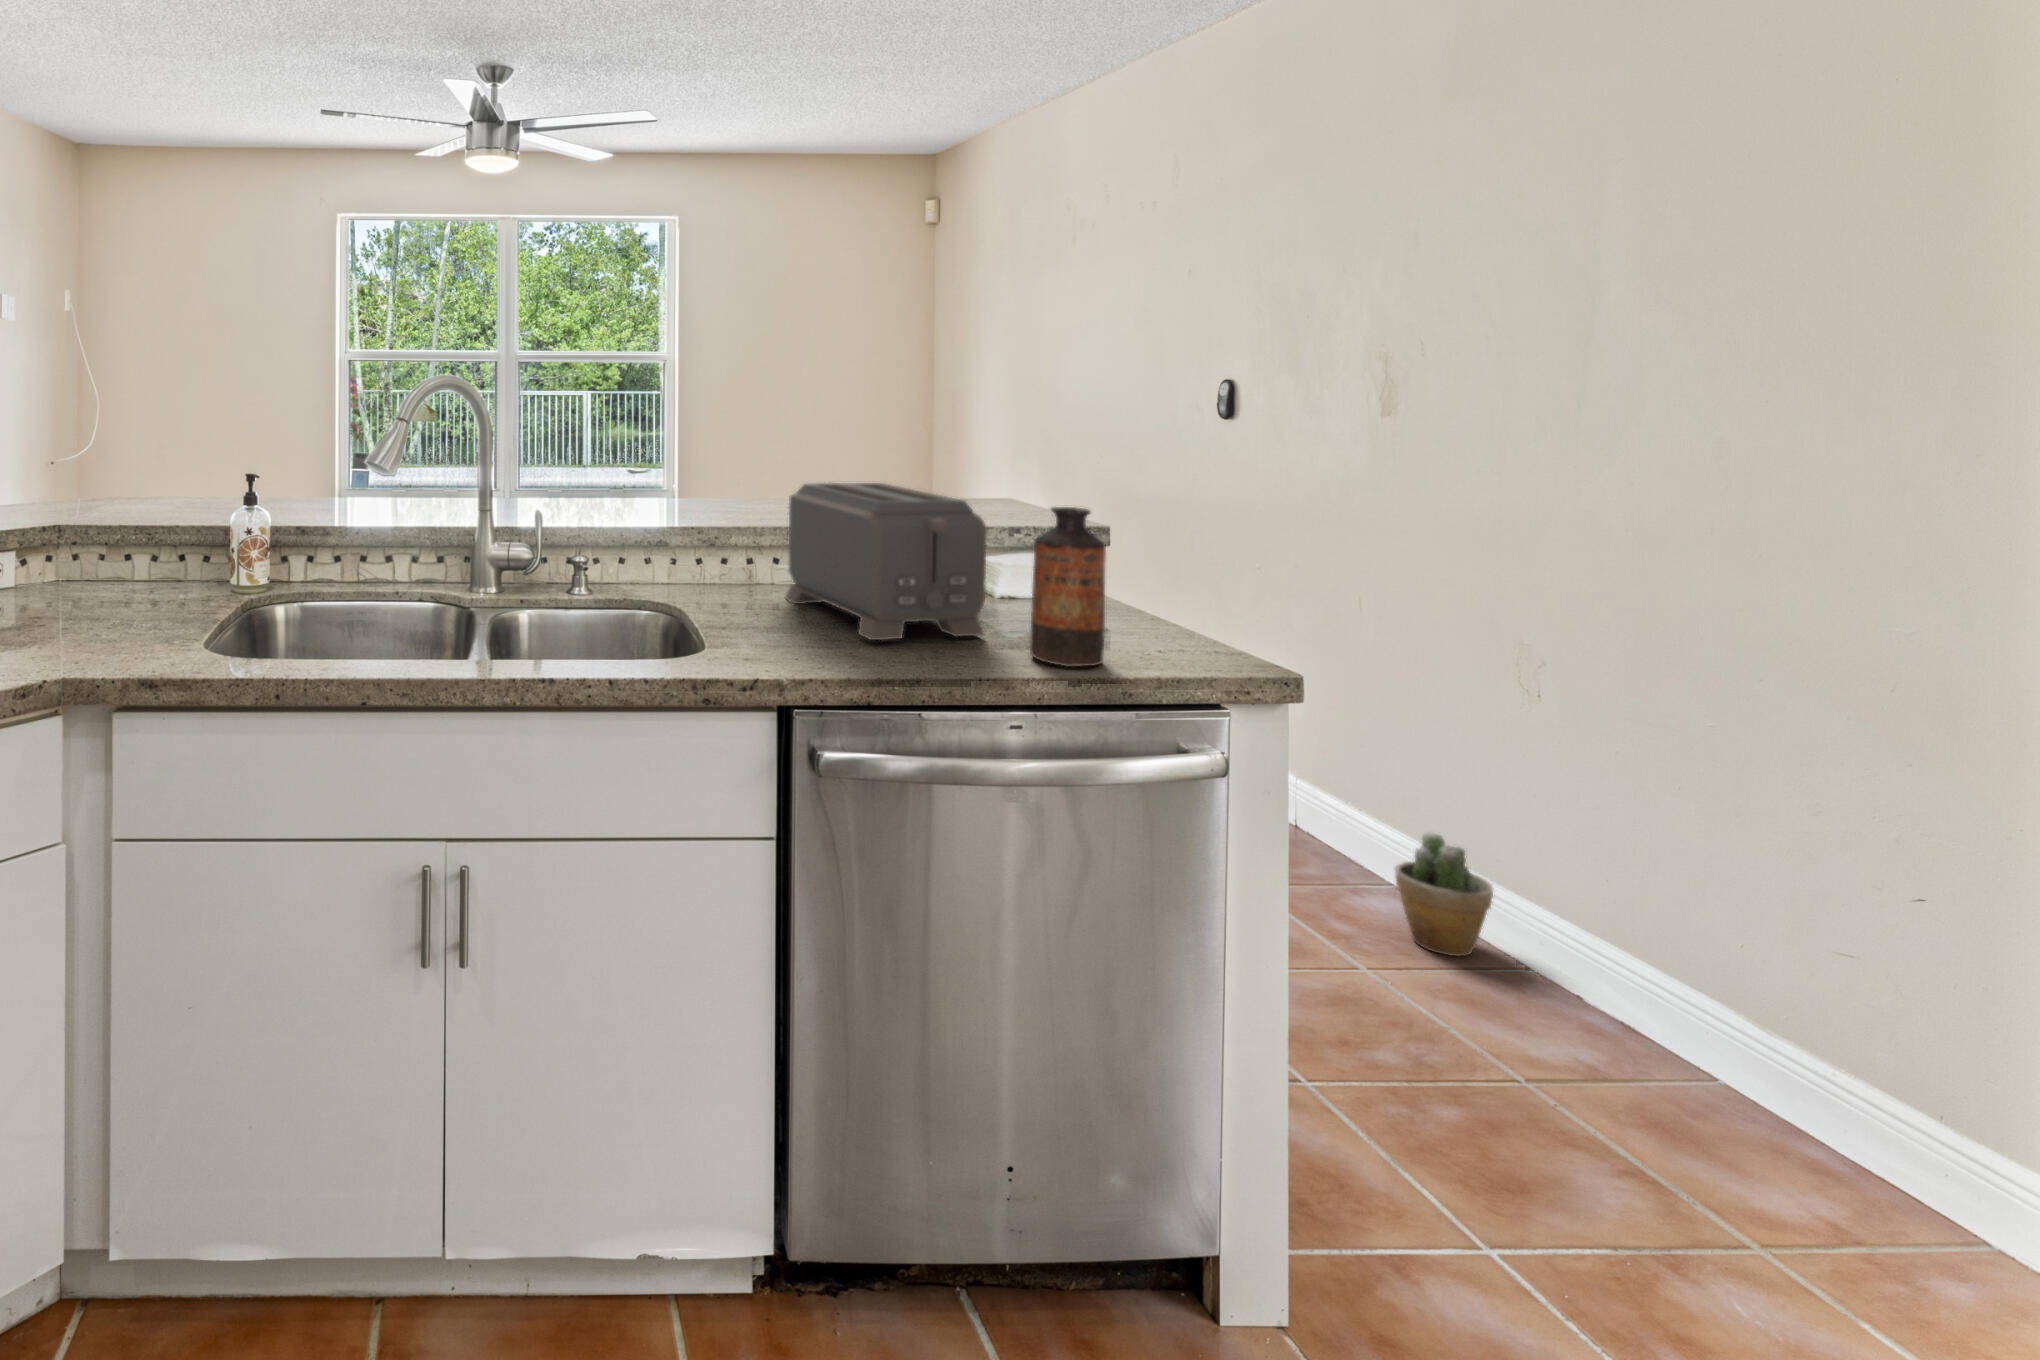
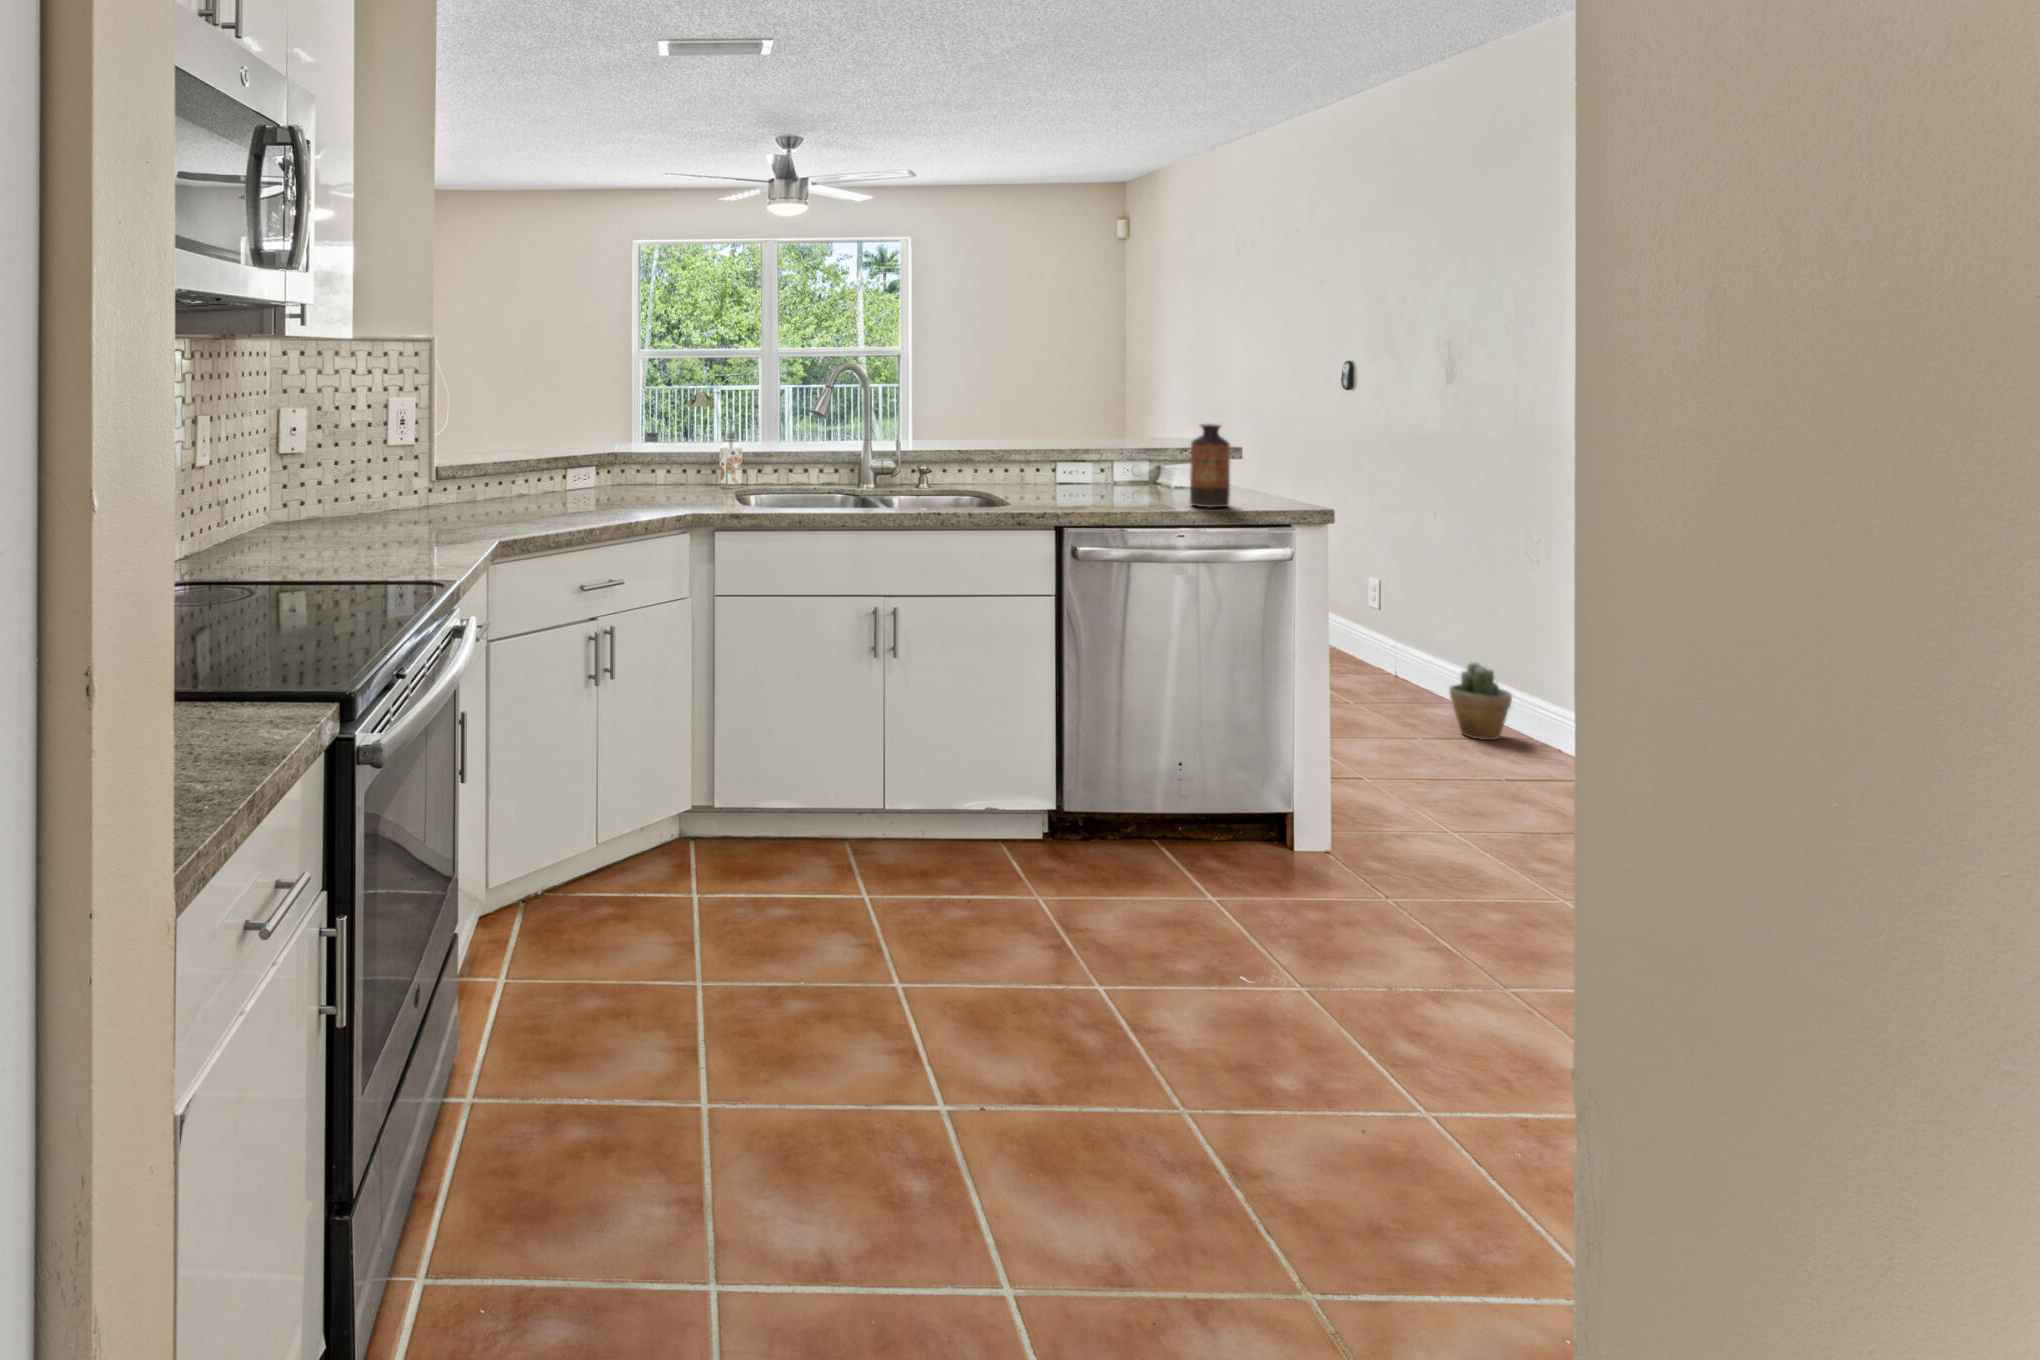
toaster: present [786,483,986,640] -> none [1046,420,1165,499]

